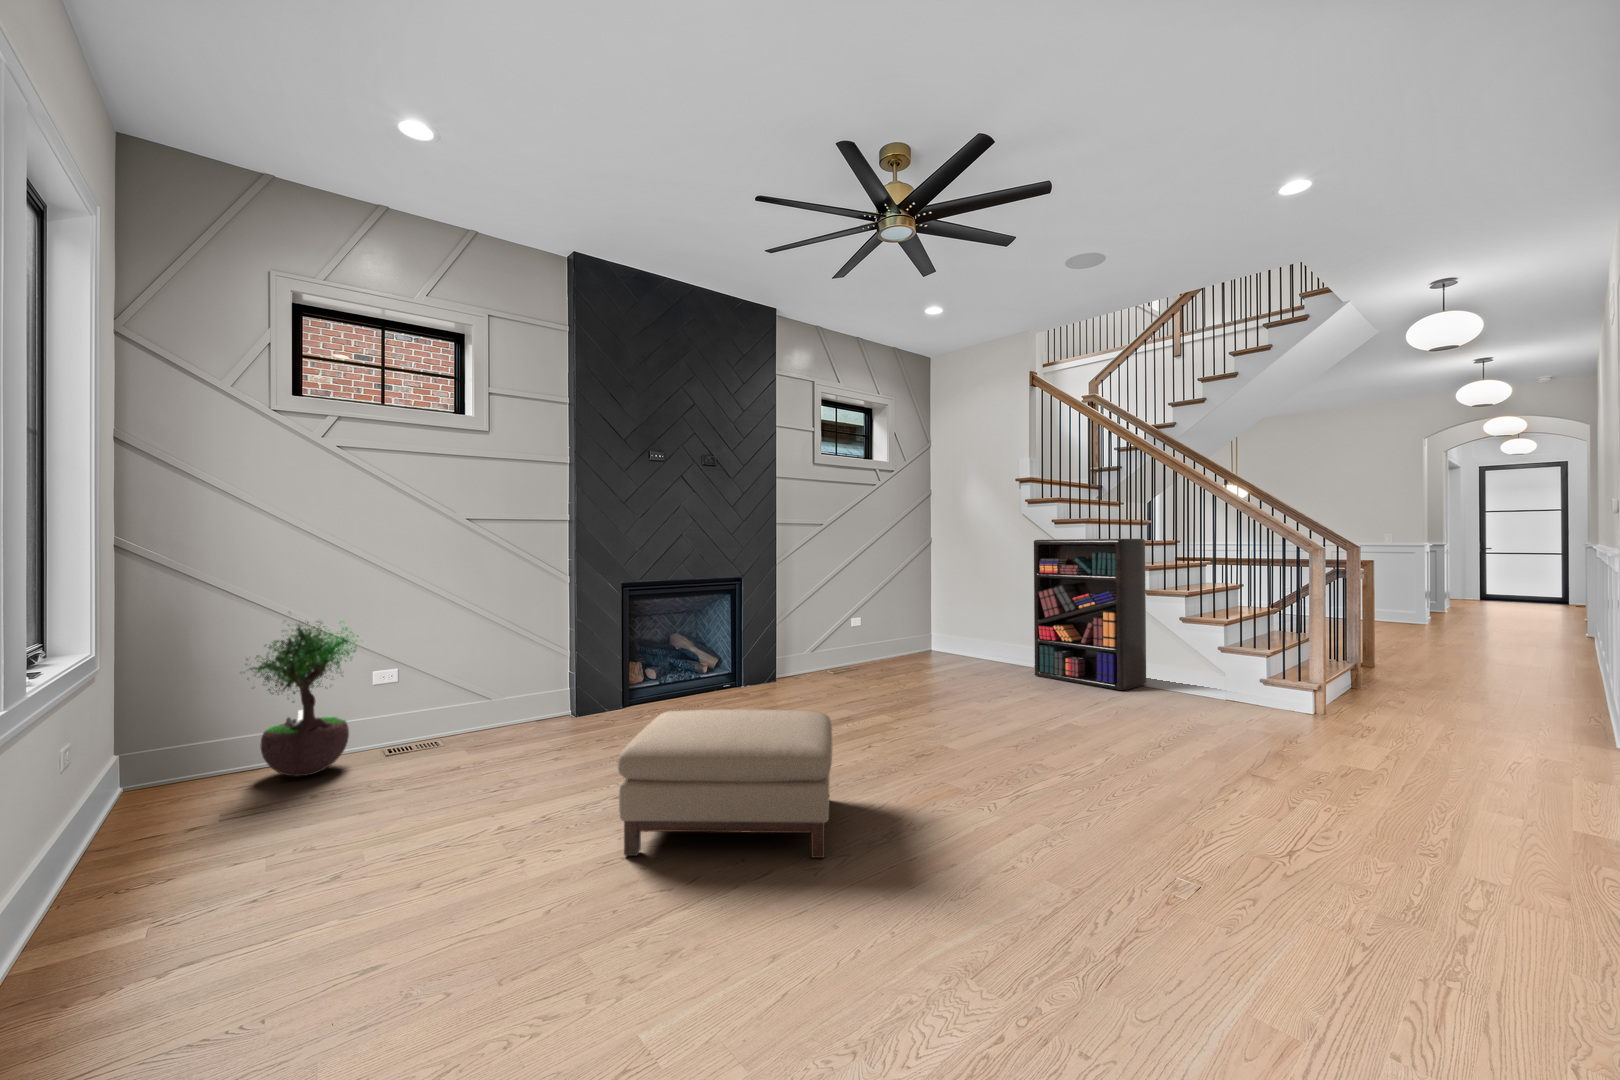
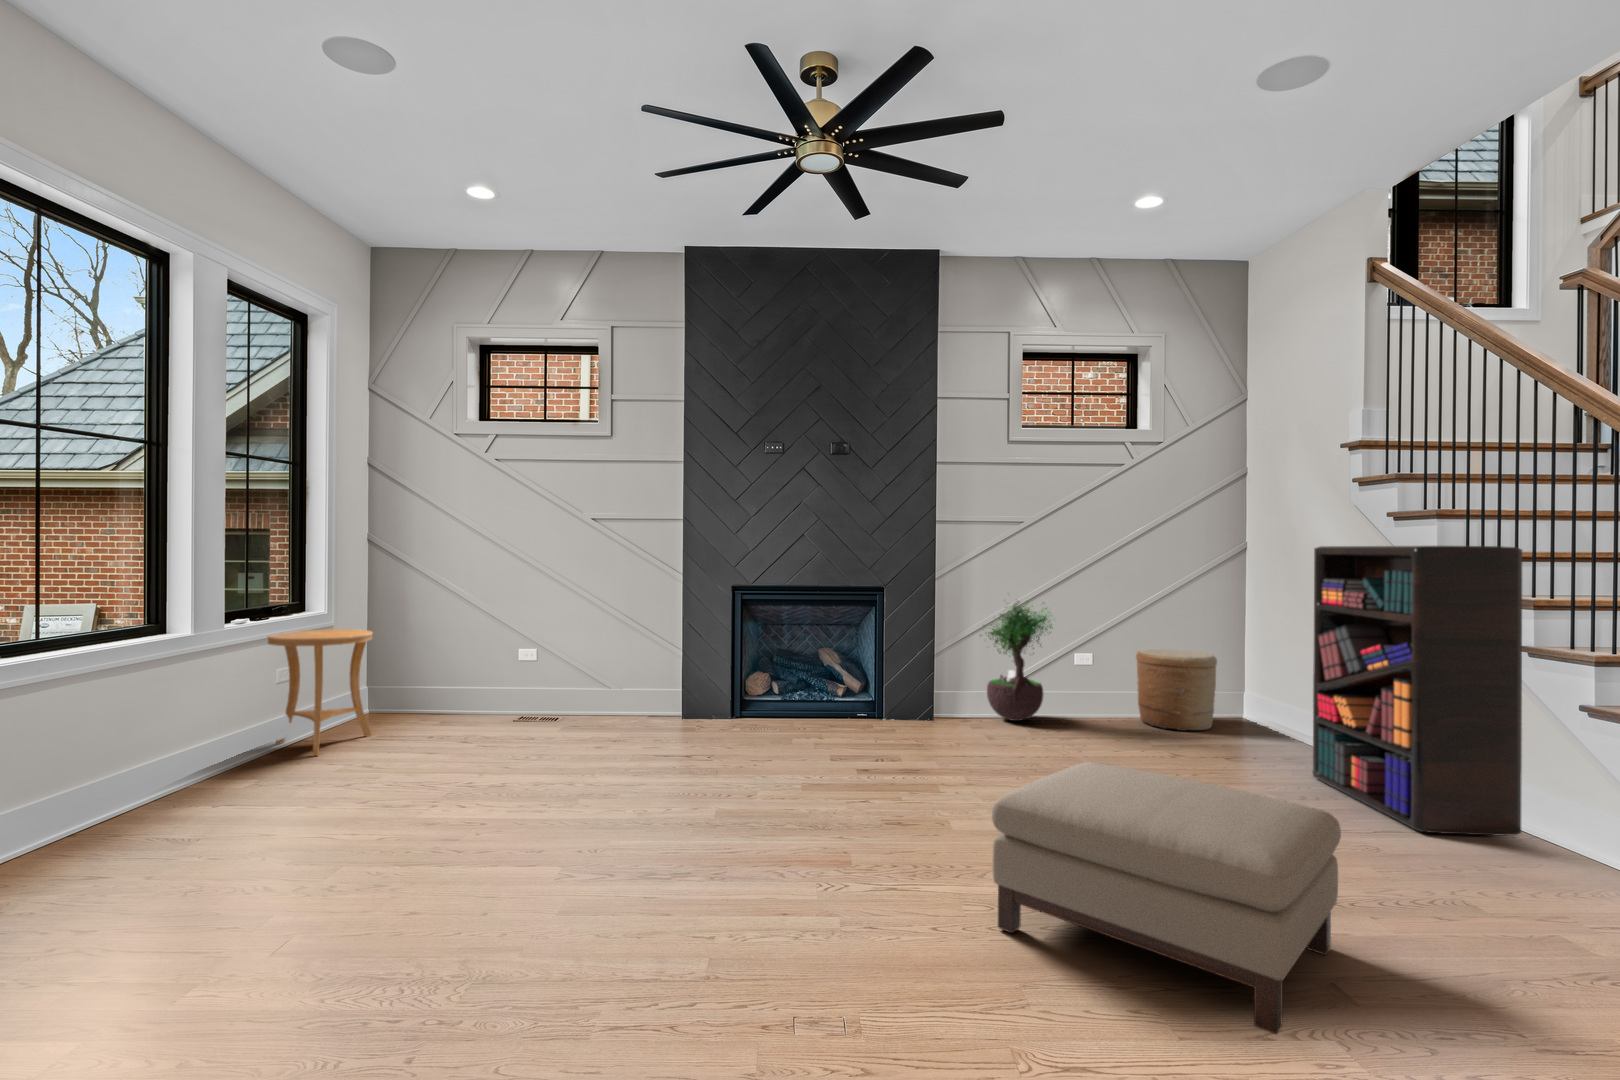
woven basket: none [889,611,940,664] -> present [1136,649,1217,731]
potted tree: present [246,621,358,776] -> present [987,601,1053,721]
side table: none [82,673,265,869] -> present [267,629,372,756]
ottoman: present [618,709,832,858] -> present [992,762,1341,1034]

